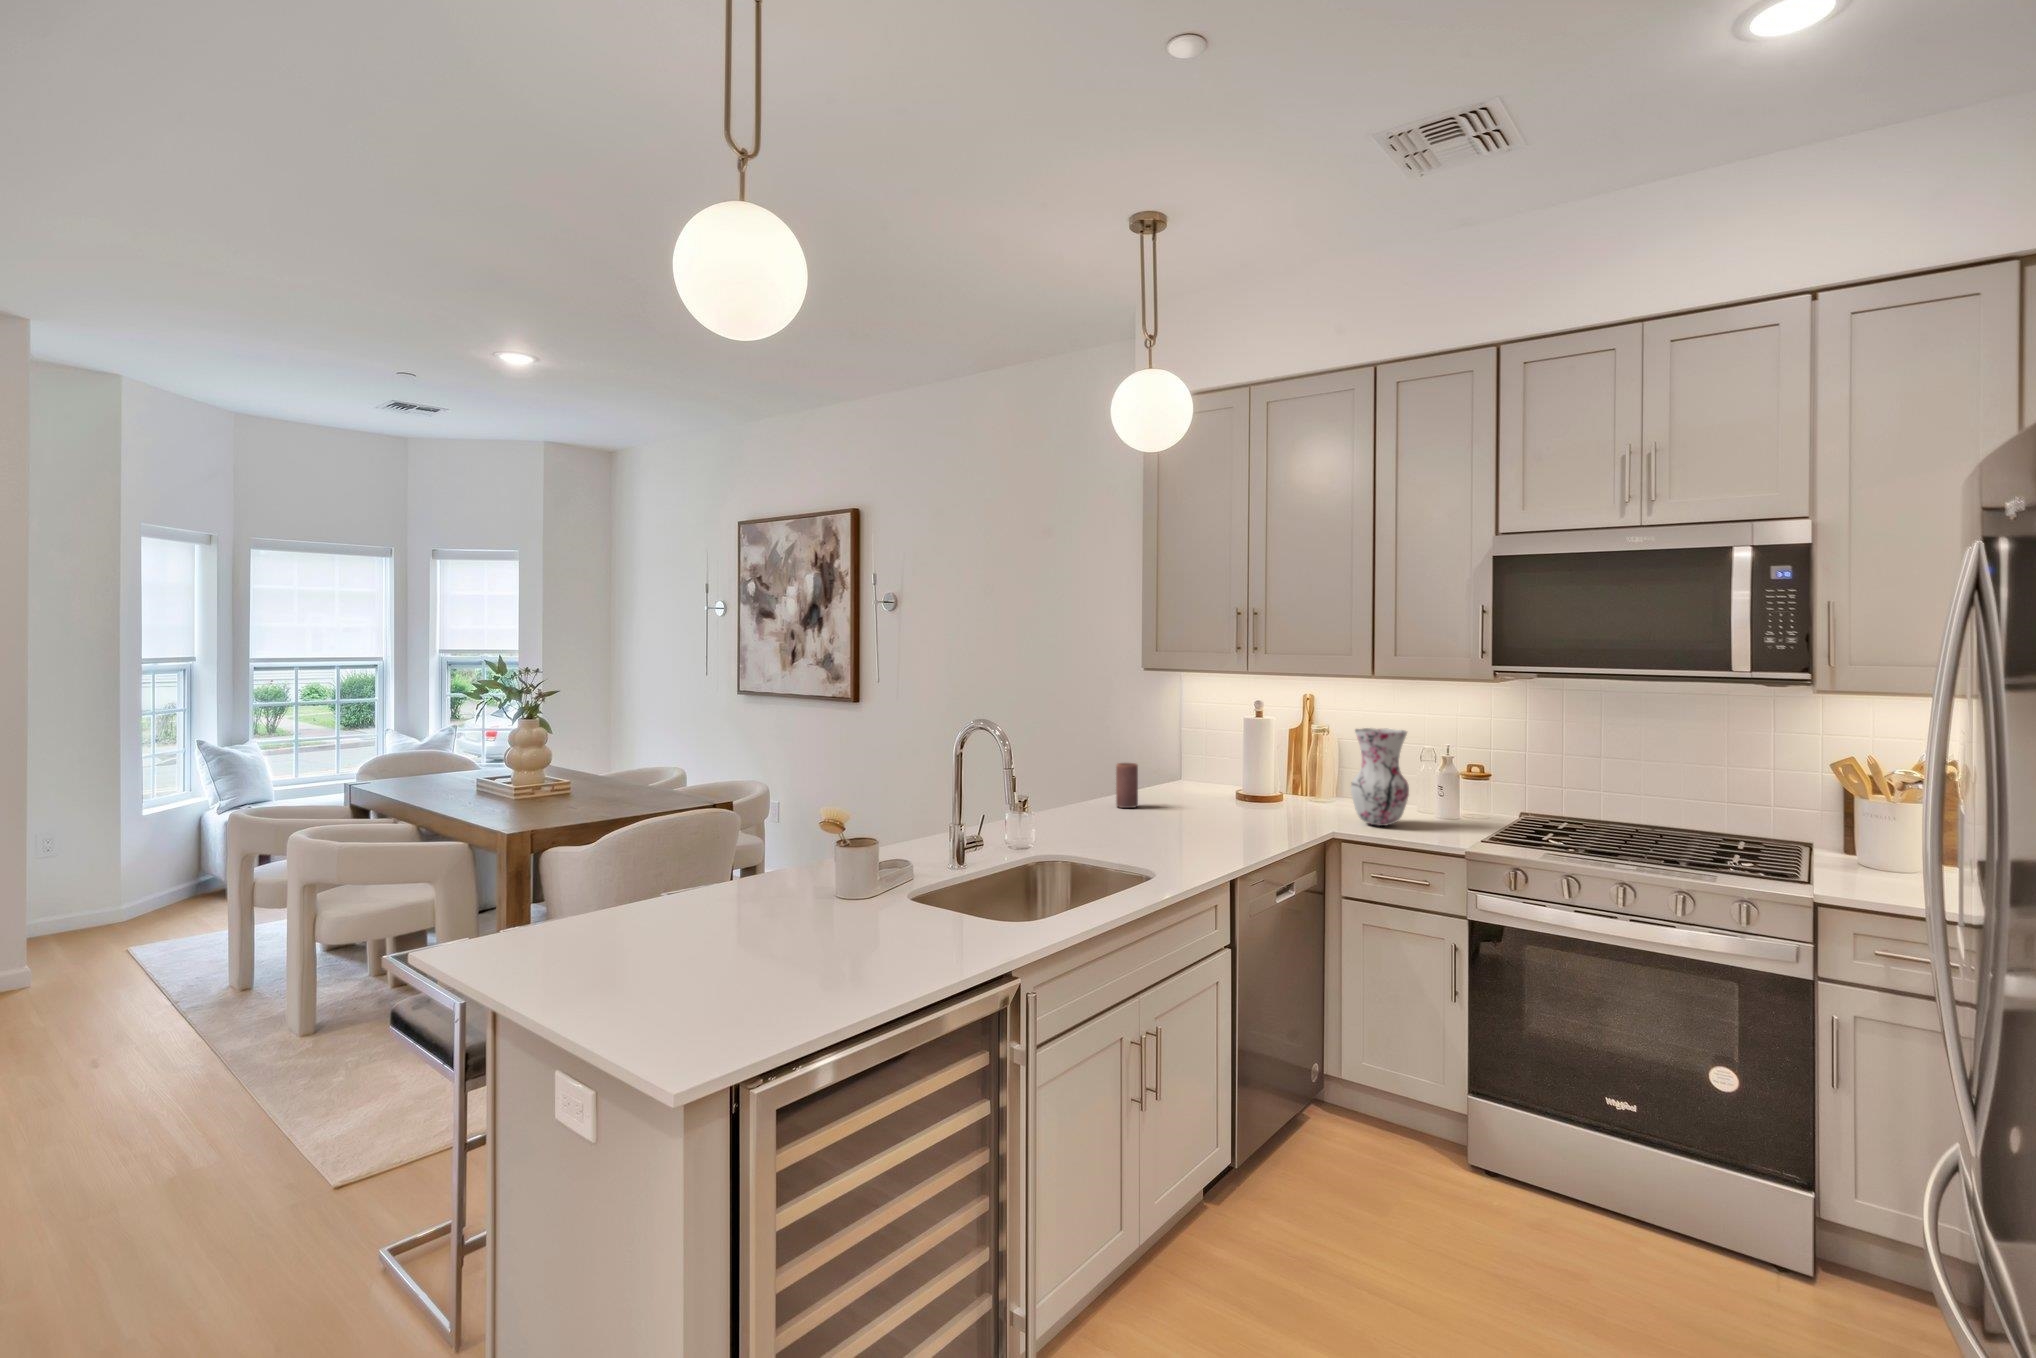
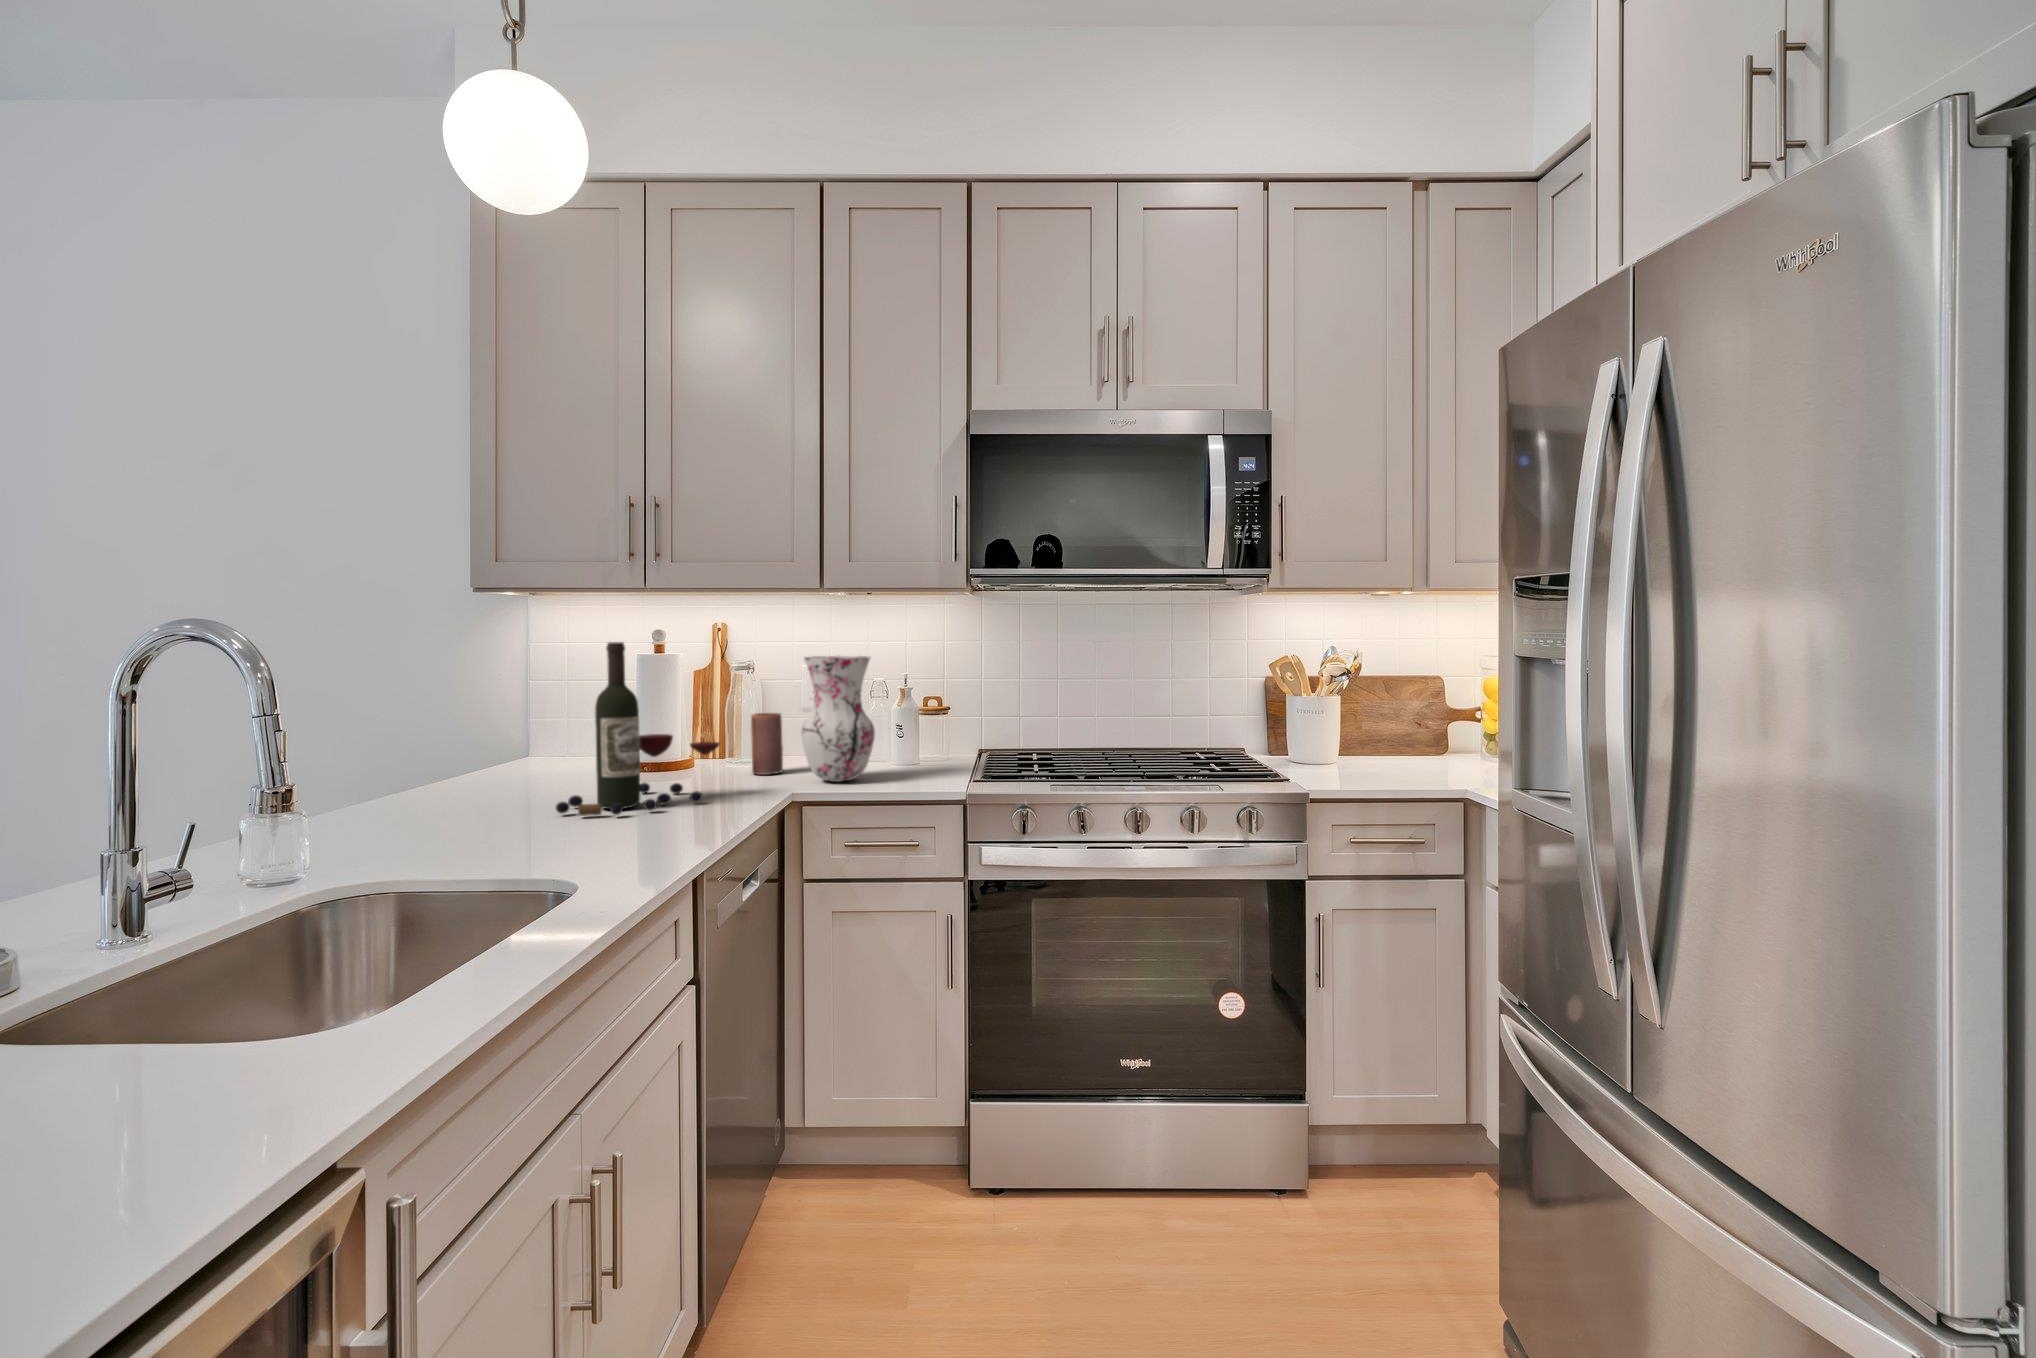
wine bottle: none [1173,716,1288,831] -> present [556,642,720,816]
candle: present [1116,763,1138,808] -> present [751,713,783,775]

